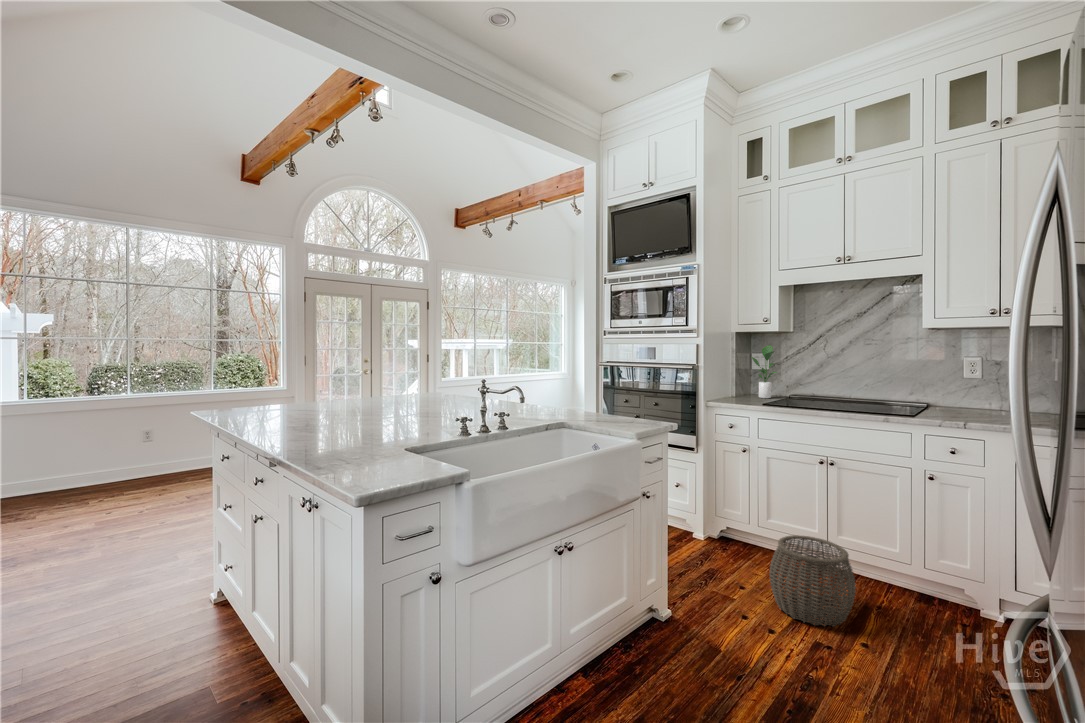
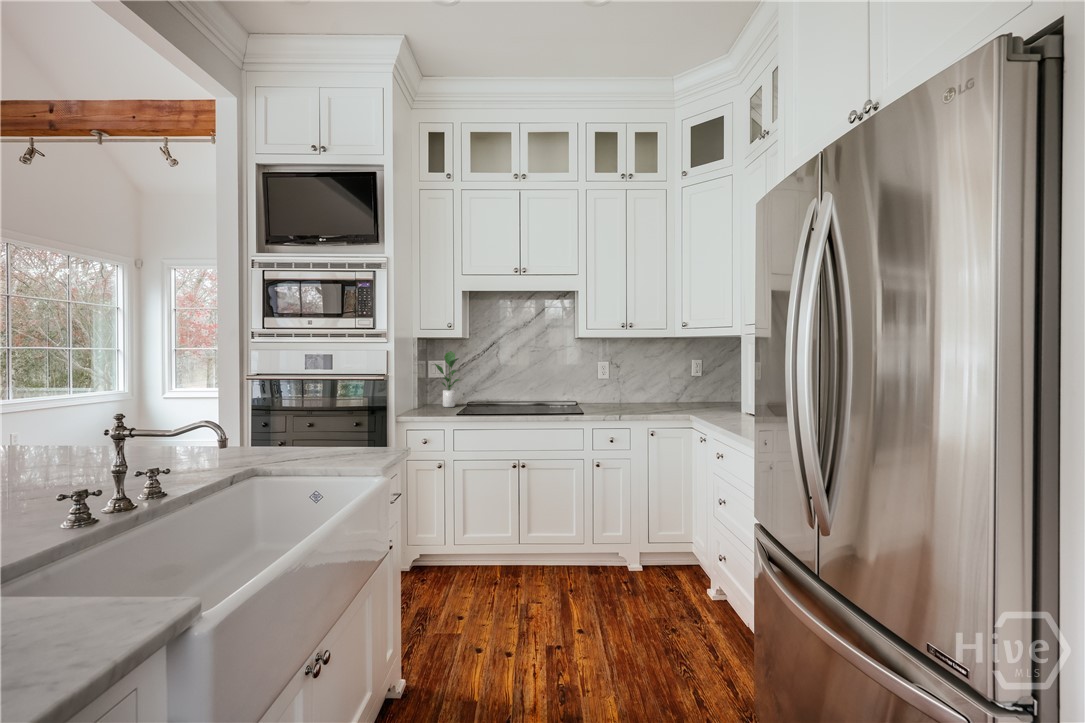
woven basket: present [769,535,856,626] -> none [490,543,565,632]

